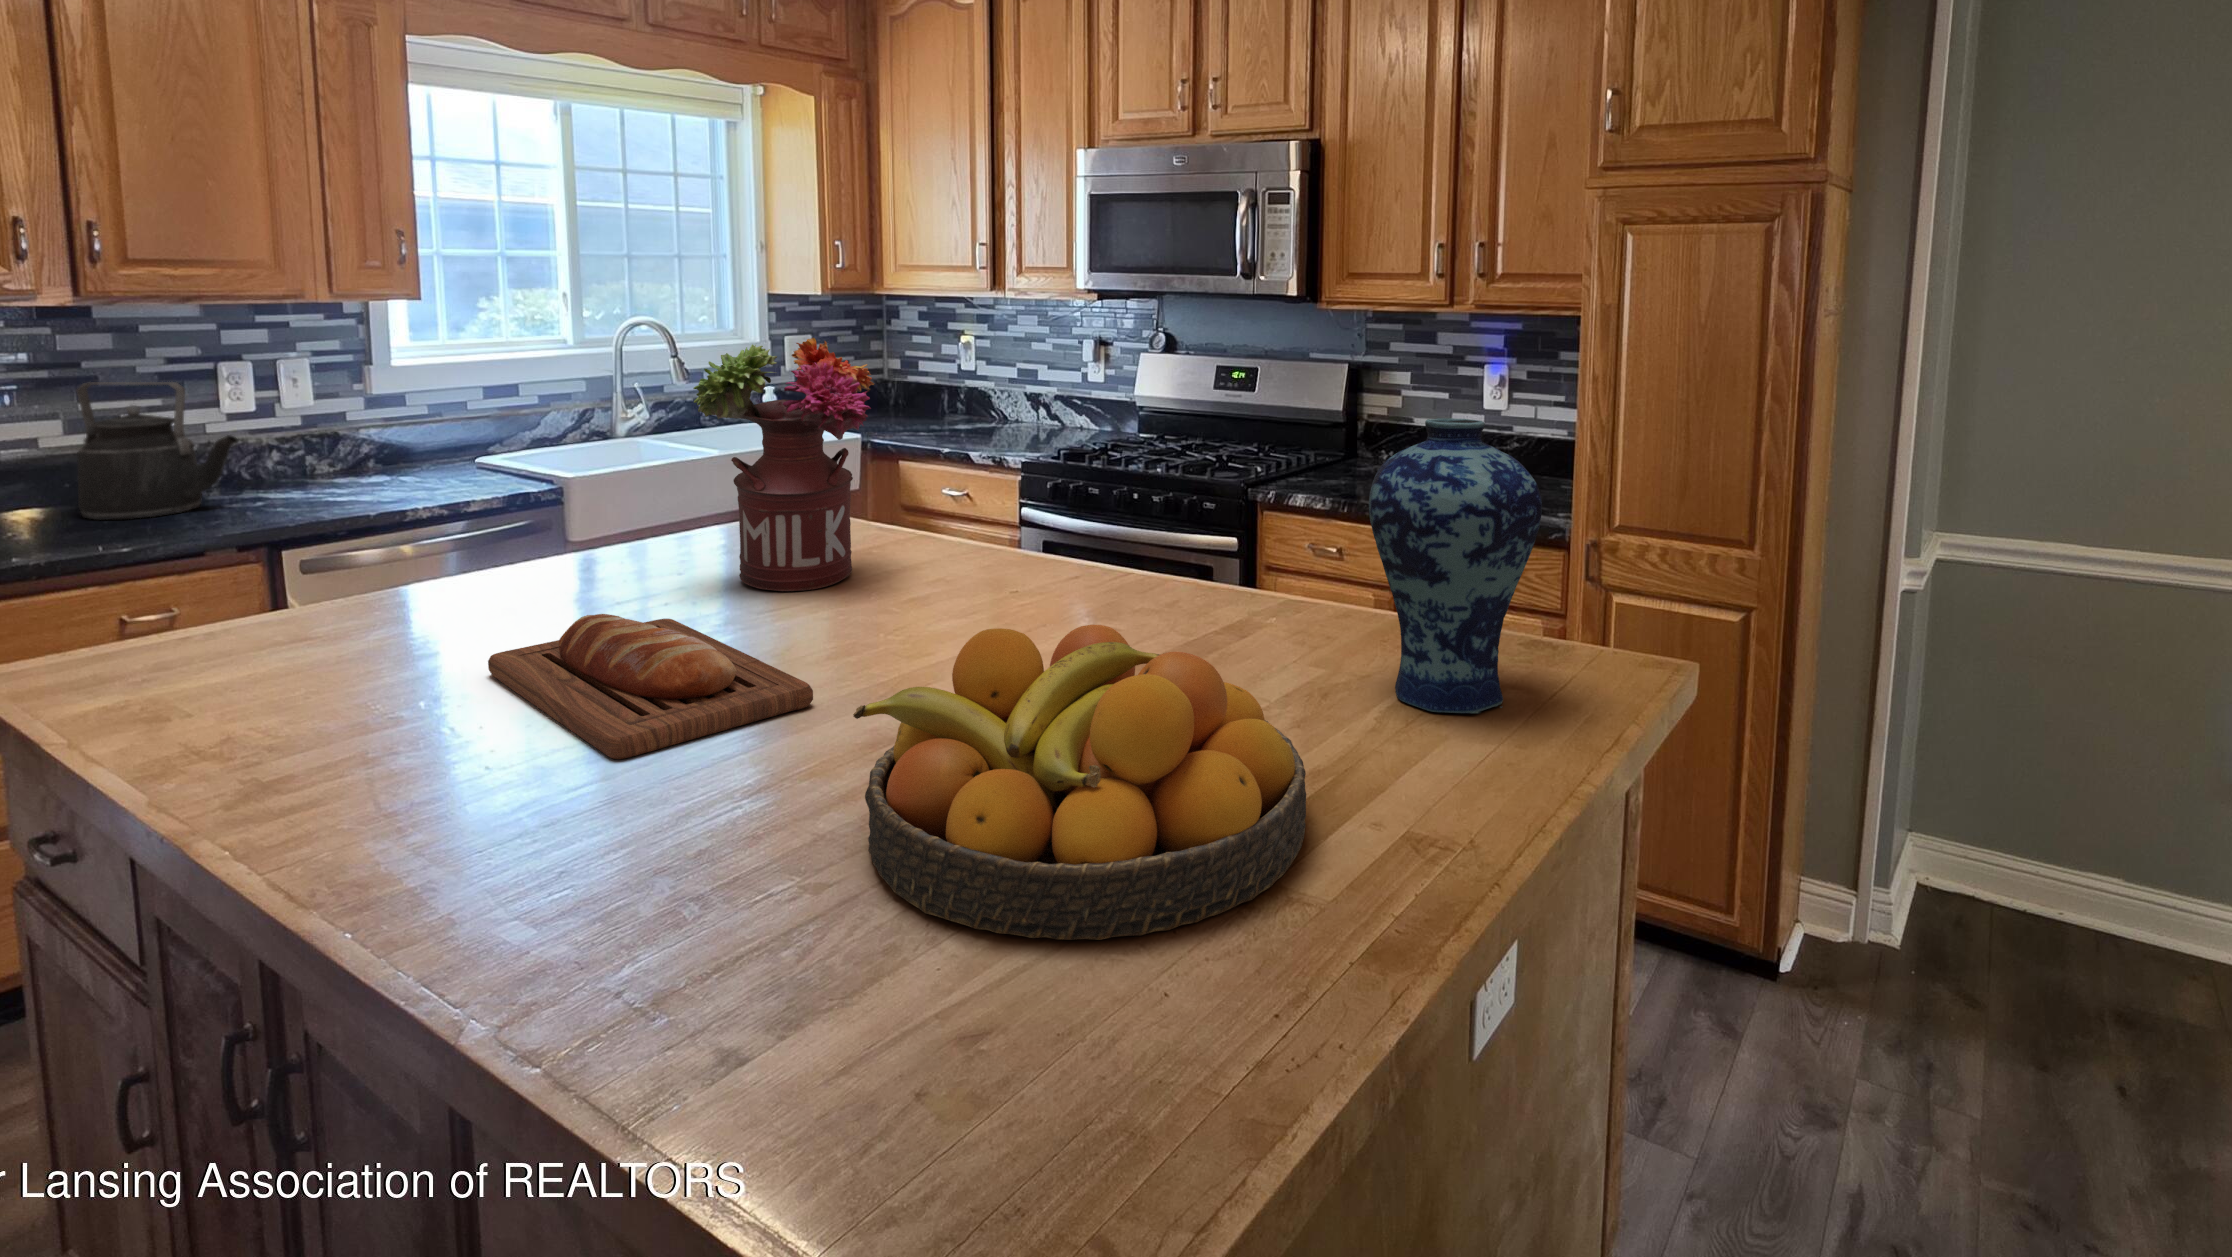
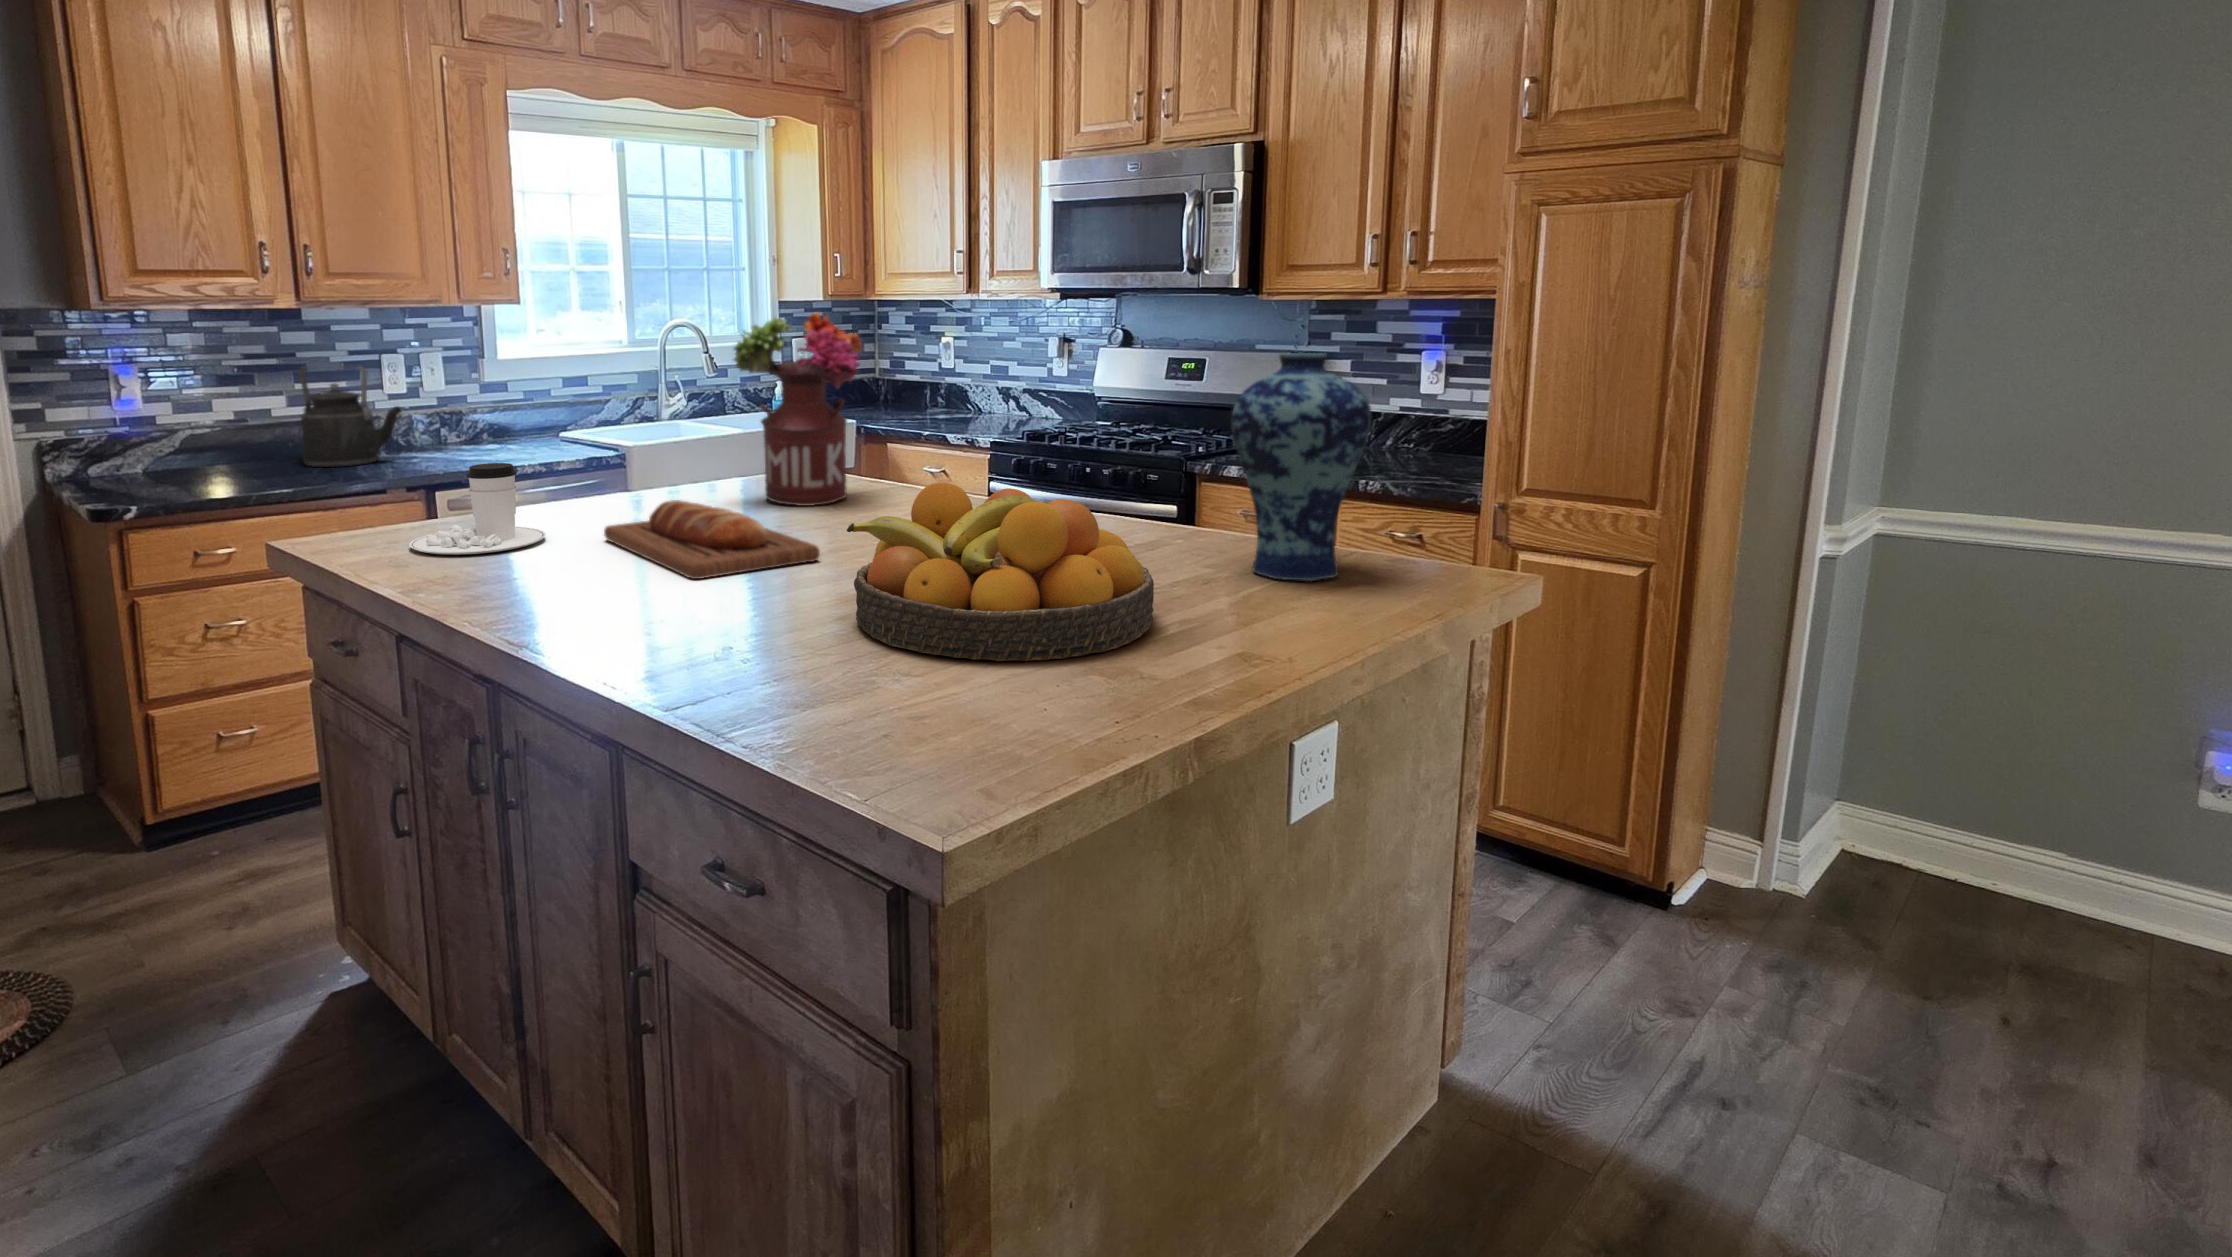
coffee cup: none [152,568,395,723] -> present [409,463,546,555]

